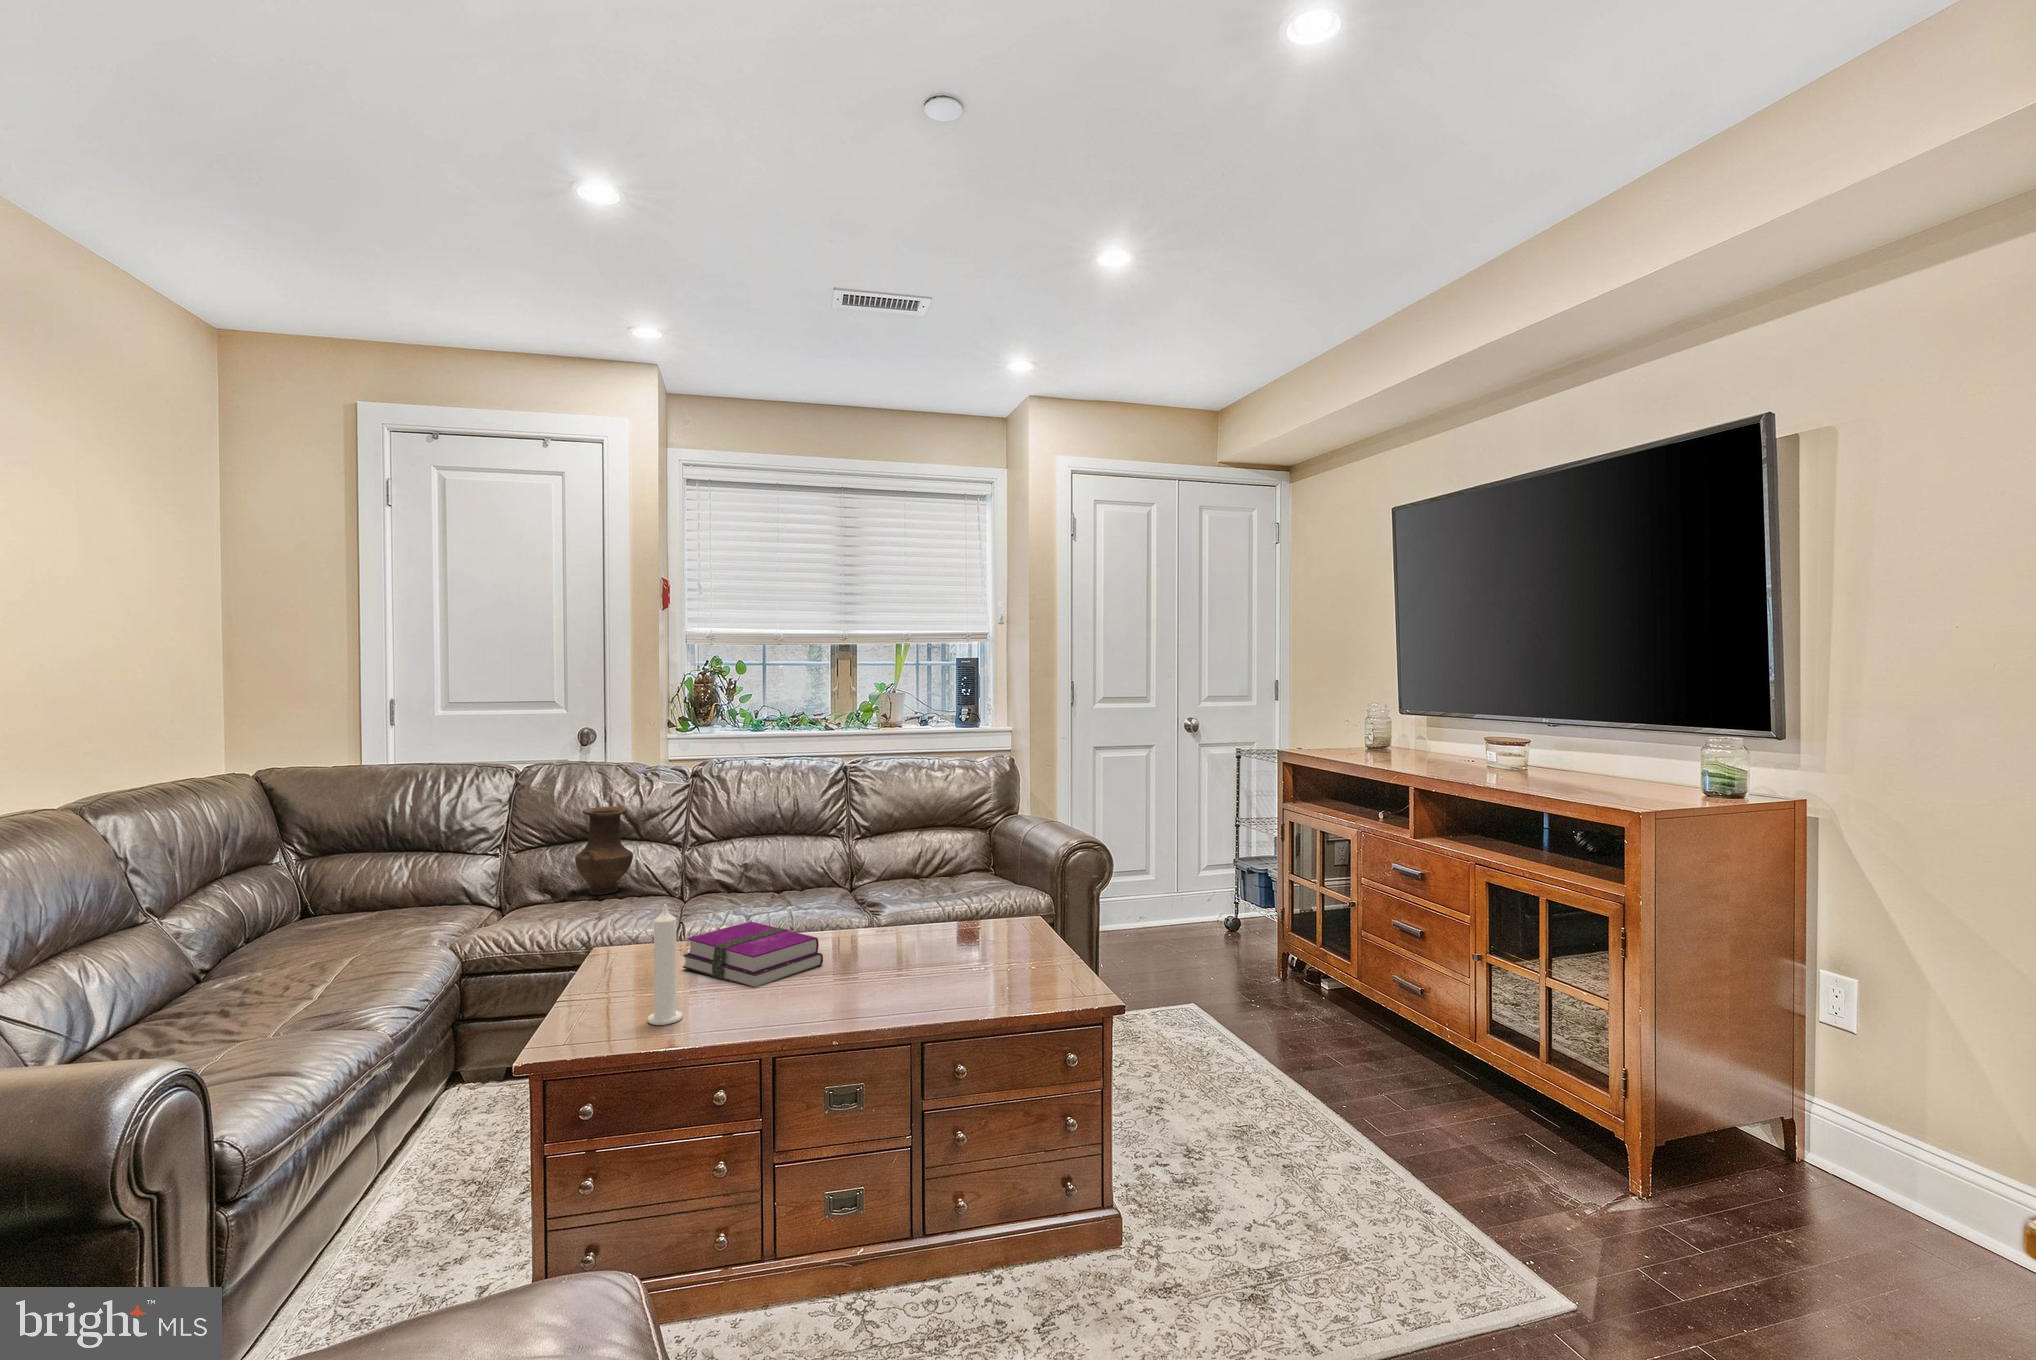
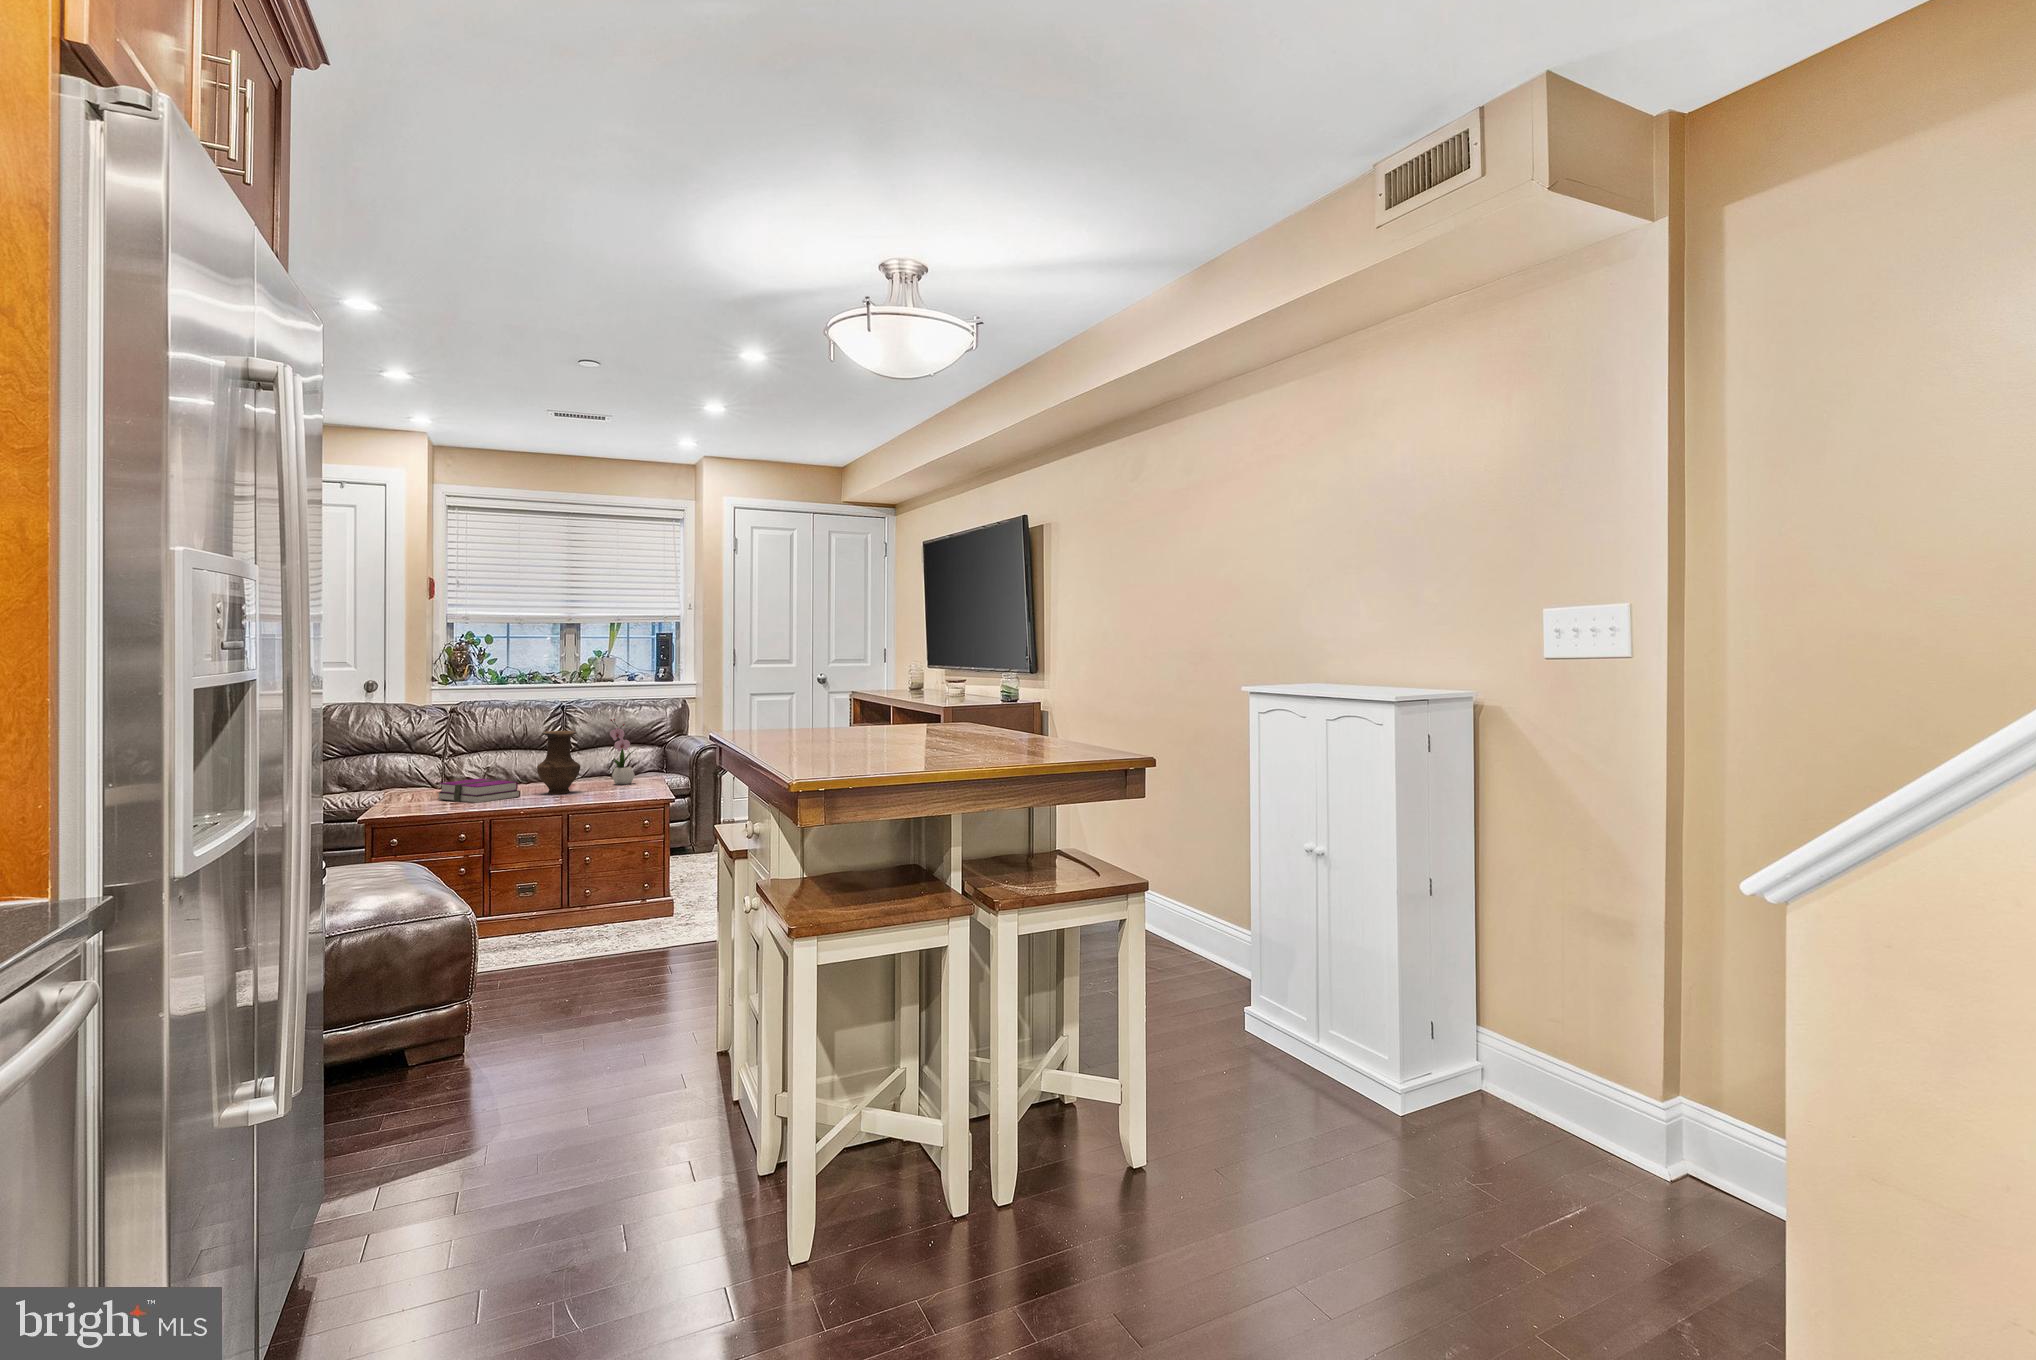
vase: present [575,806,633,894] -> present [537,731,580,794]
flower arrangement: none [951,807,990,921] -> present [610,719,636,784]
candle: present [648,904,683,1025] -> none [415,752,435,811]

